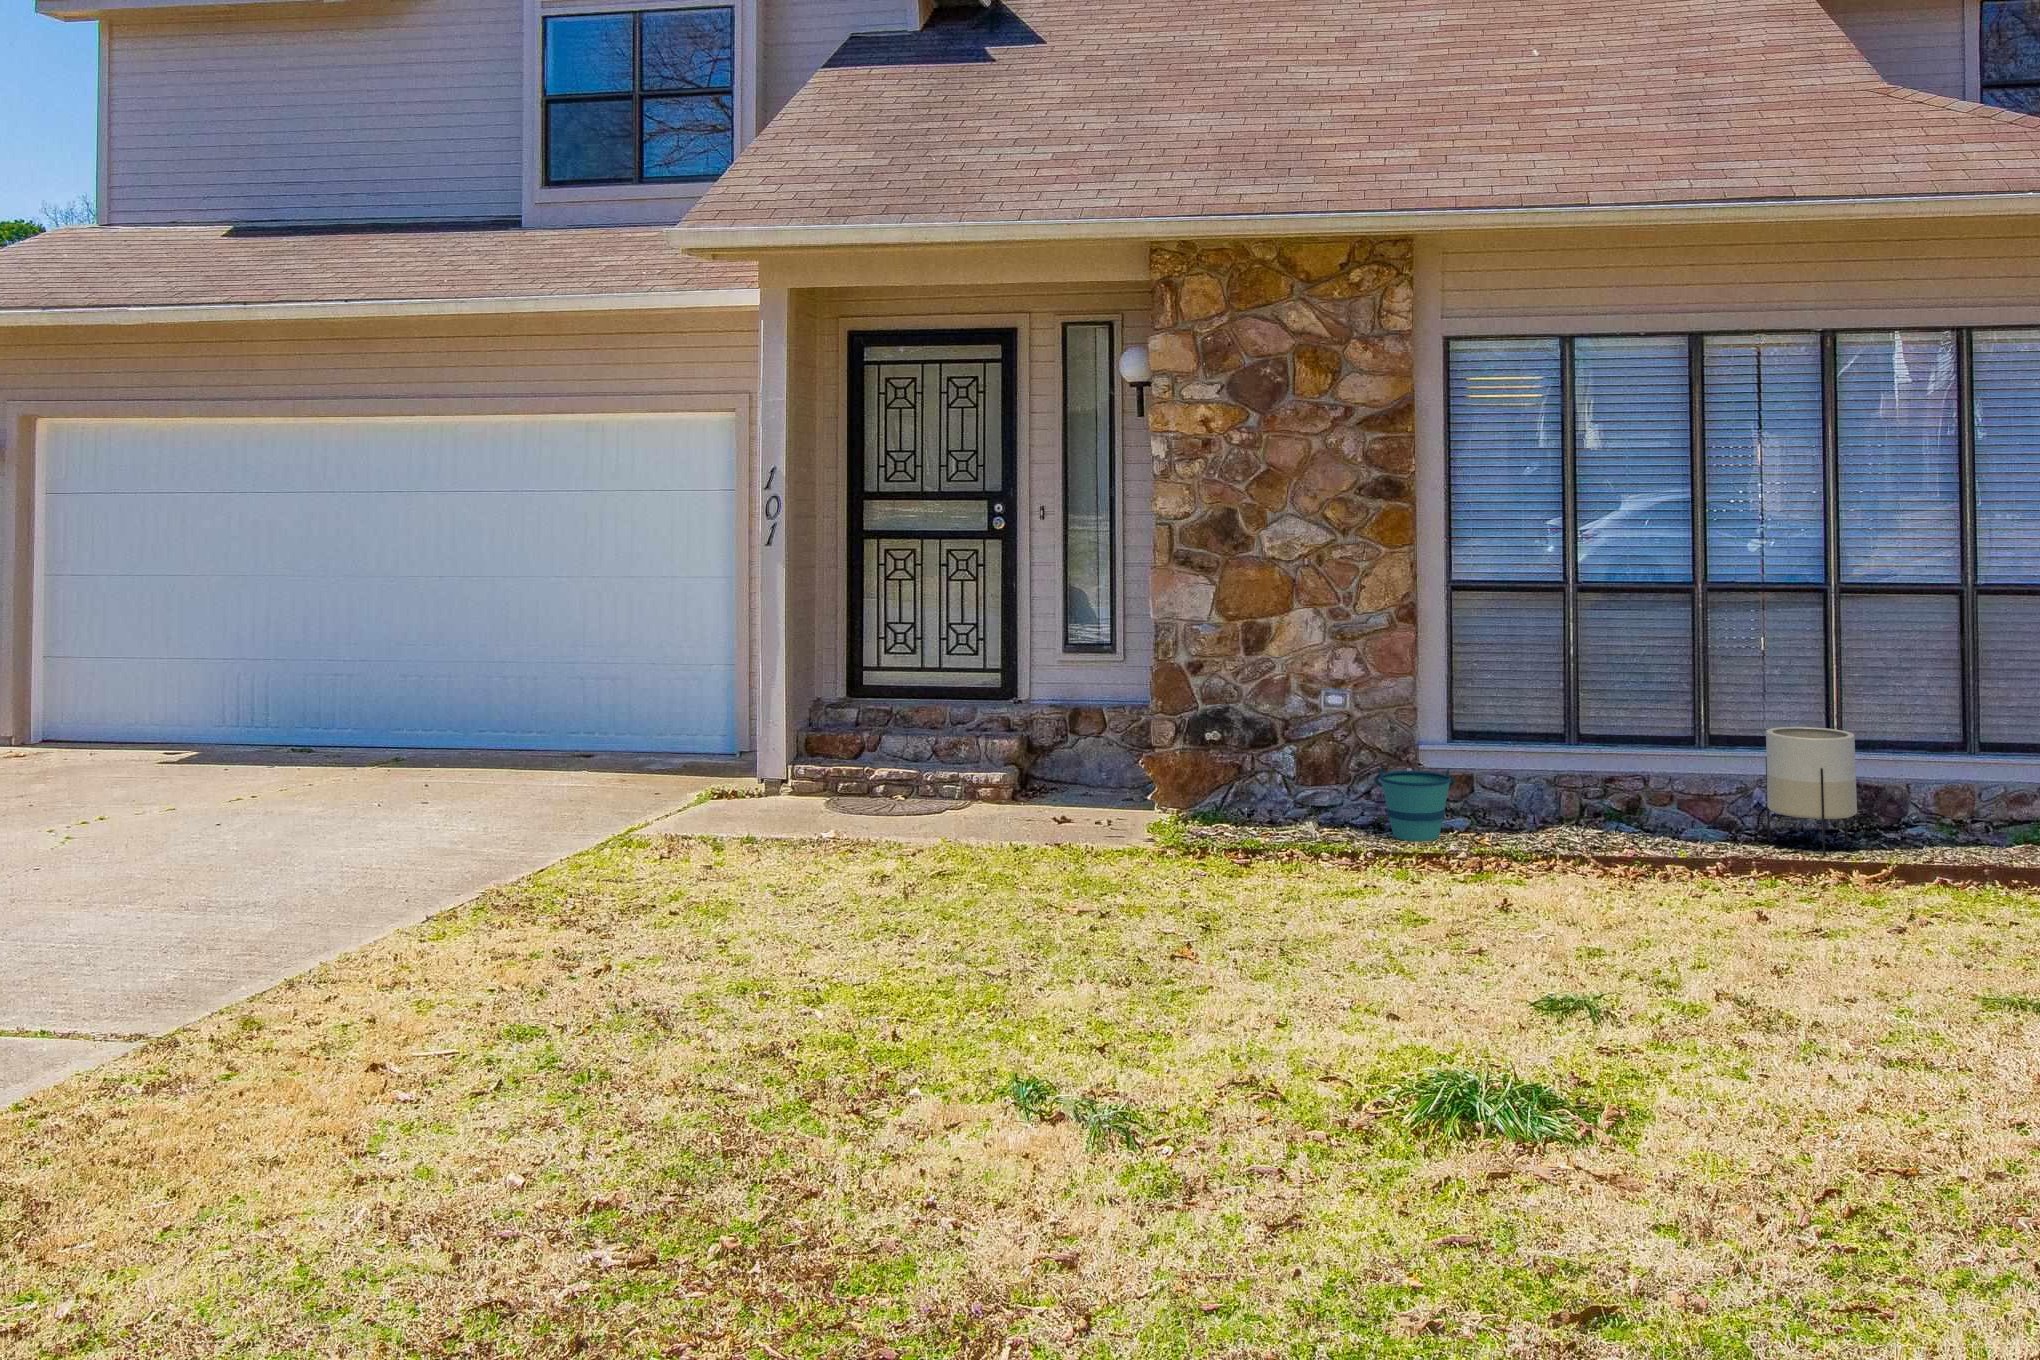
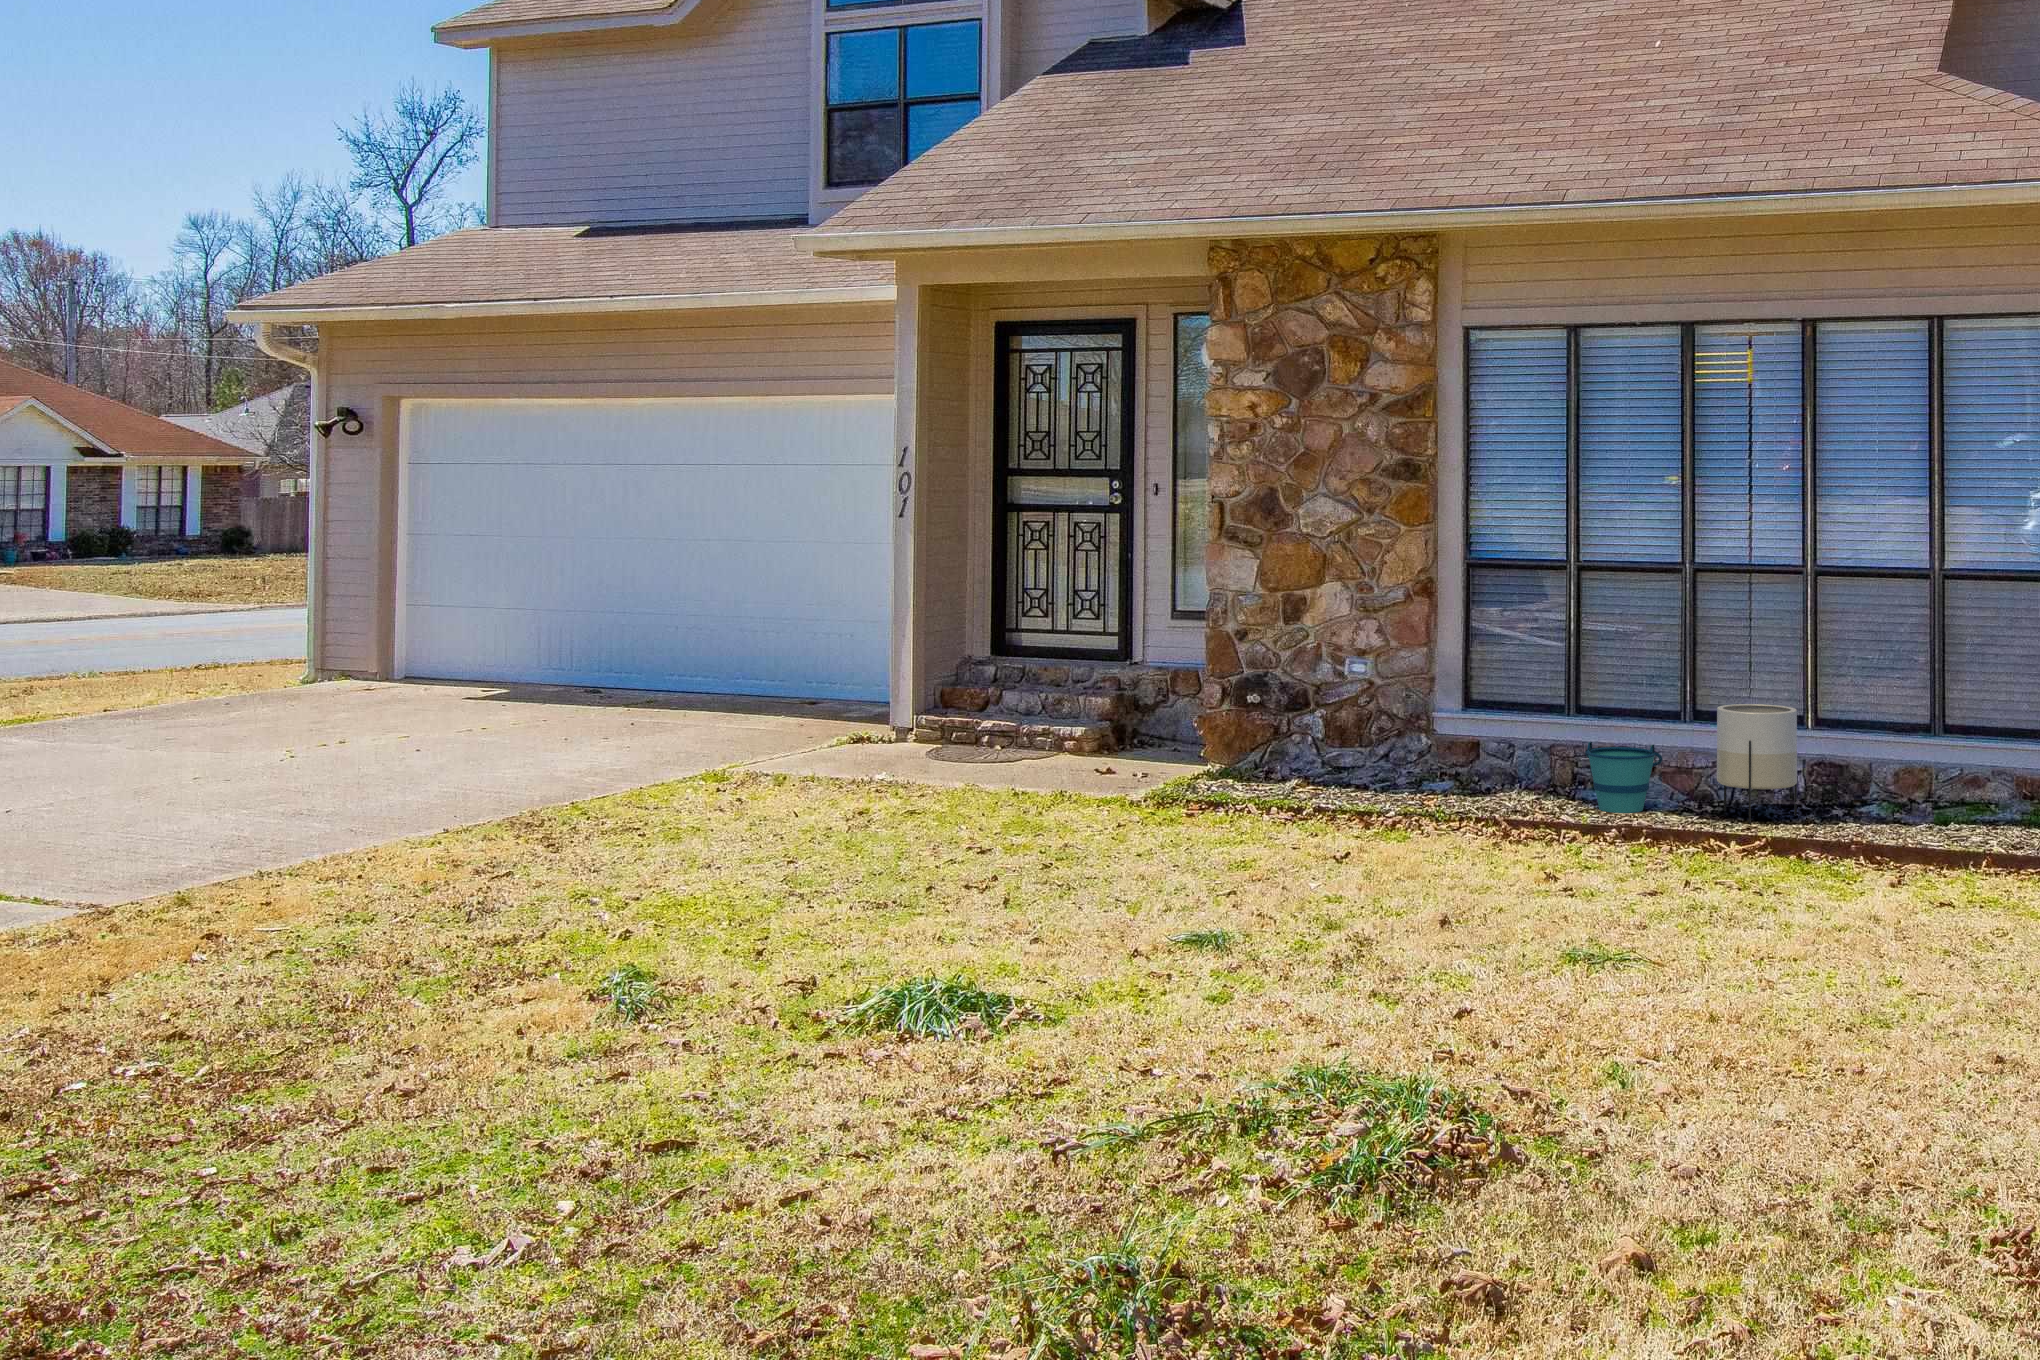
bucket: present [1374,767,1455,841] -> present [1585,742,1663,813]

